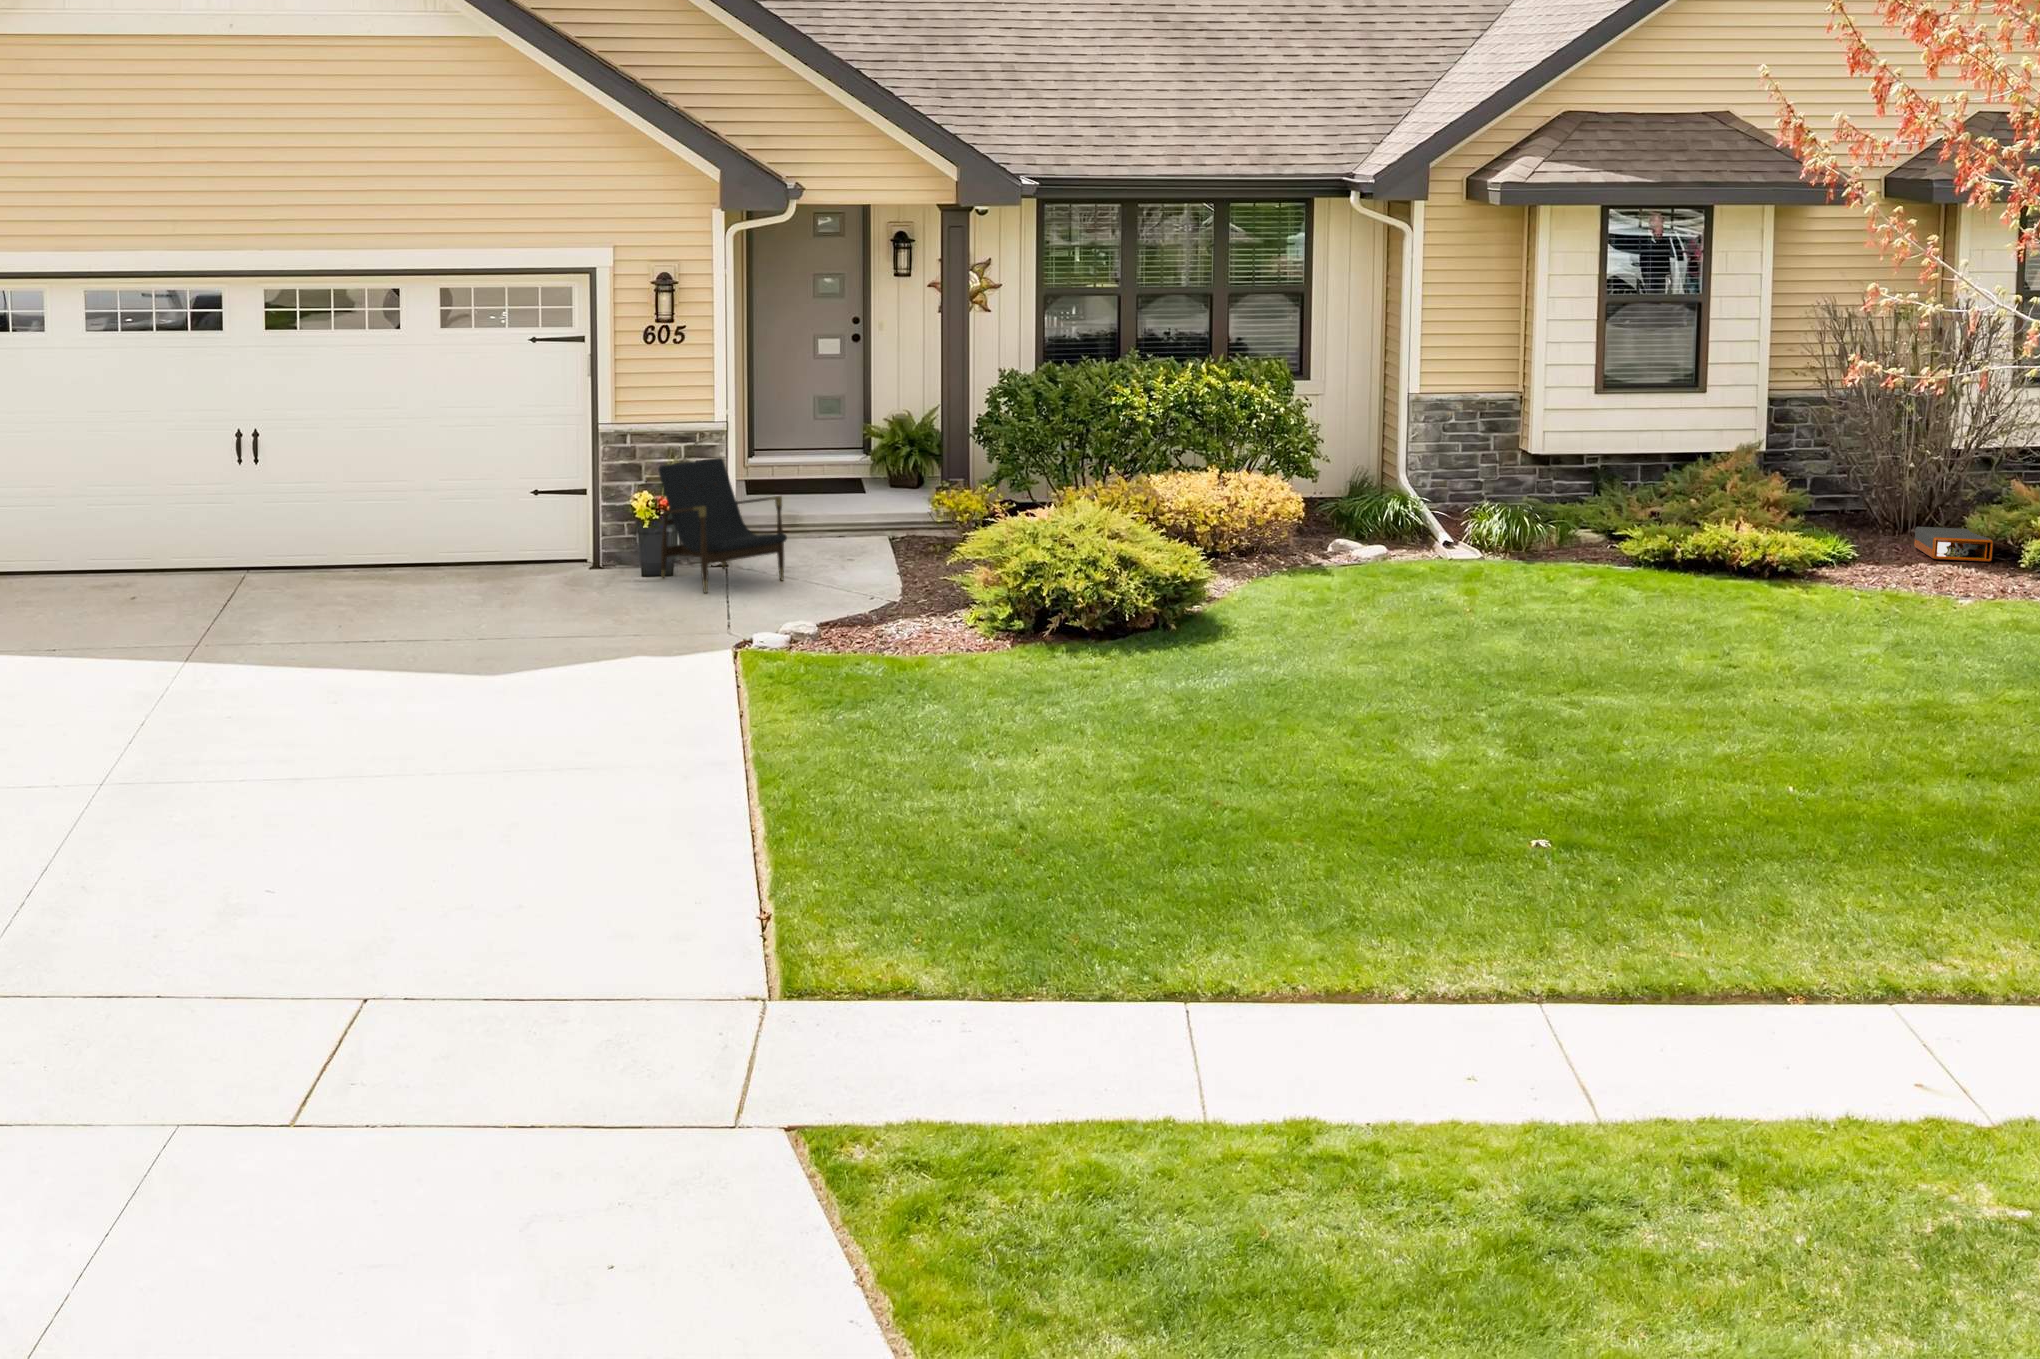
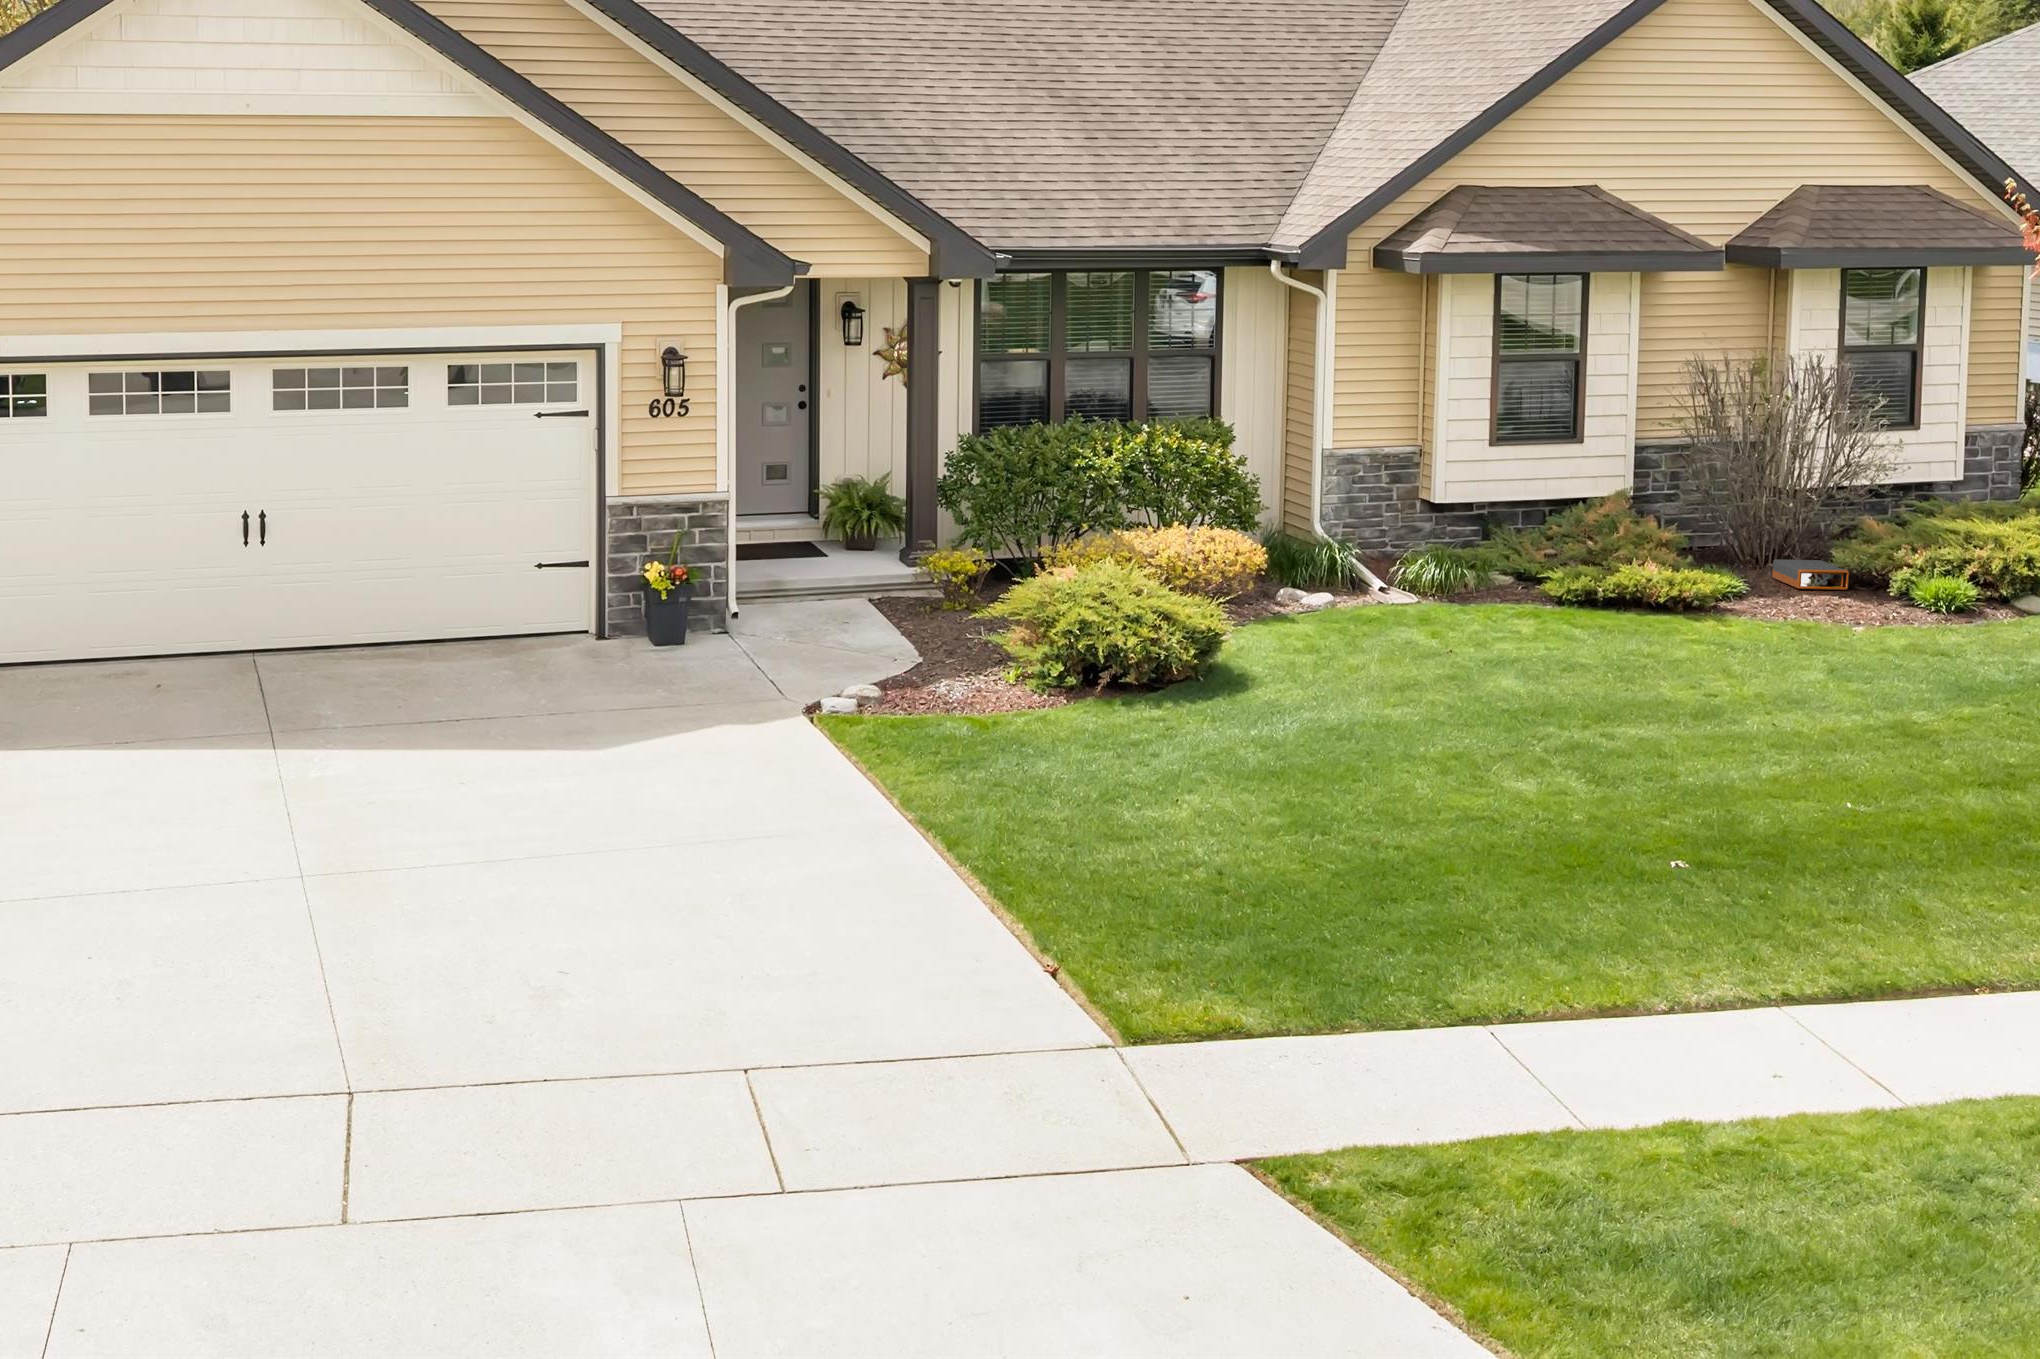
lounge chair: present [658,458,787,593] -> none [668,527,798,661]

